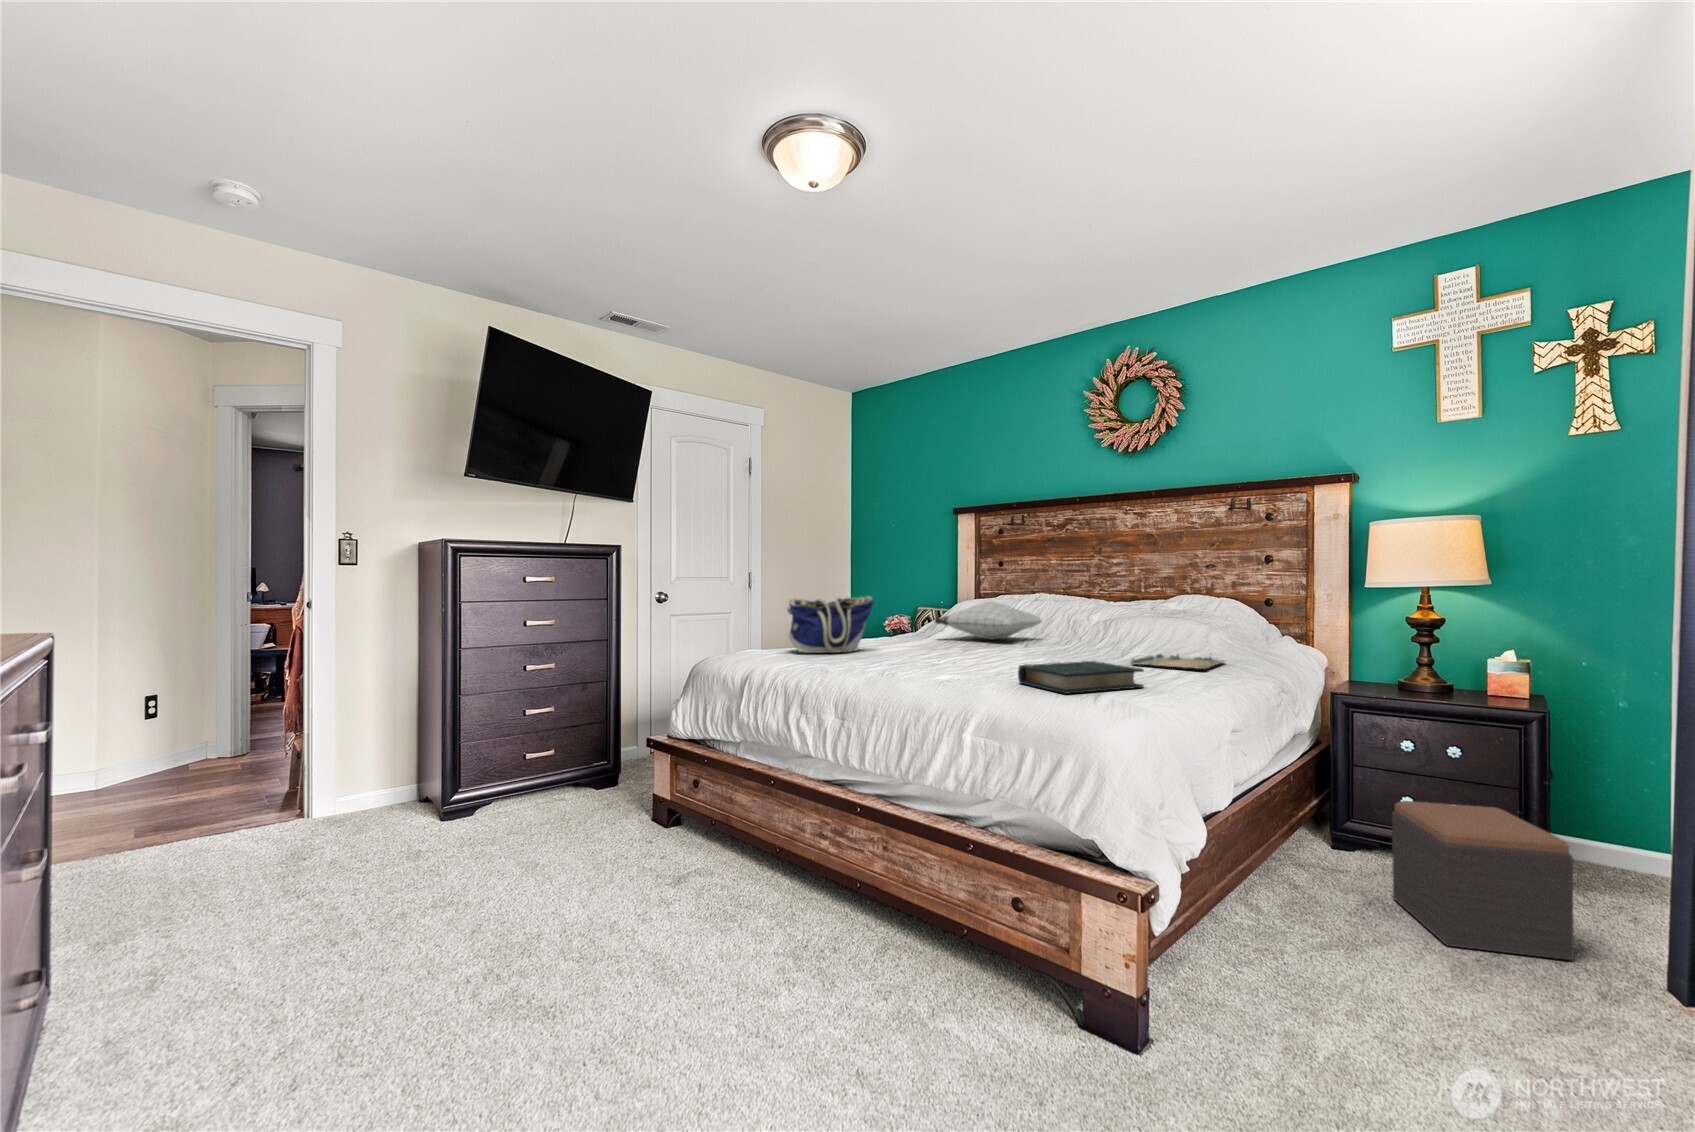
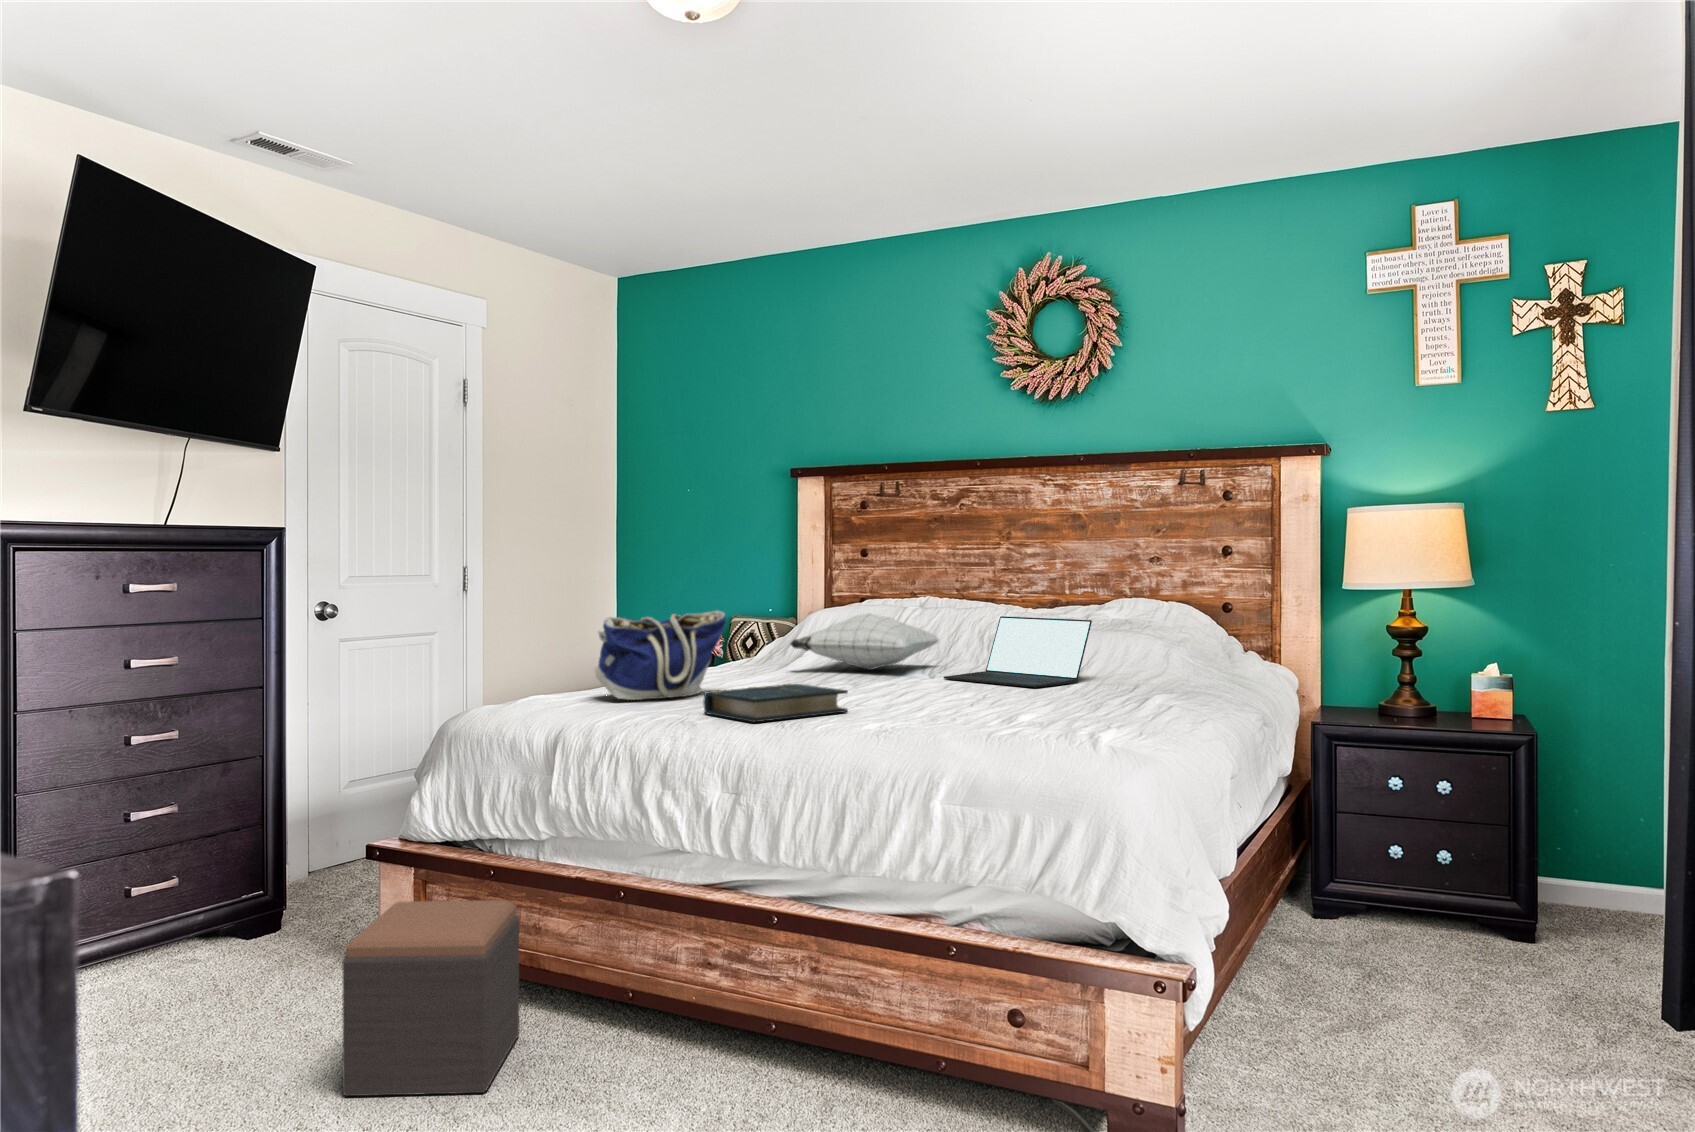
laptop: none [1036,605,1147,655] -> present [944,616,1092,687]
tray: present [1131,653,1224,669] -> none [1089,677,1198,700]
book: present [1018,661,1144,694] -> present [703,684,848,722]
footstool: present [1392,801,1574,960] -> present [343,900,519,1096]

